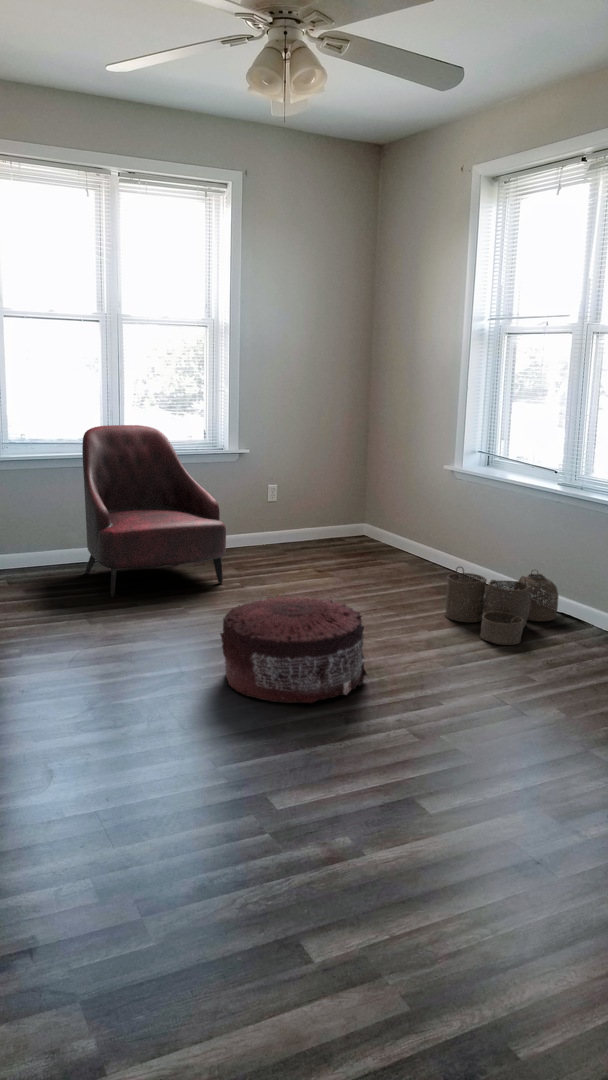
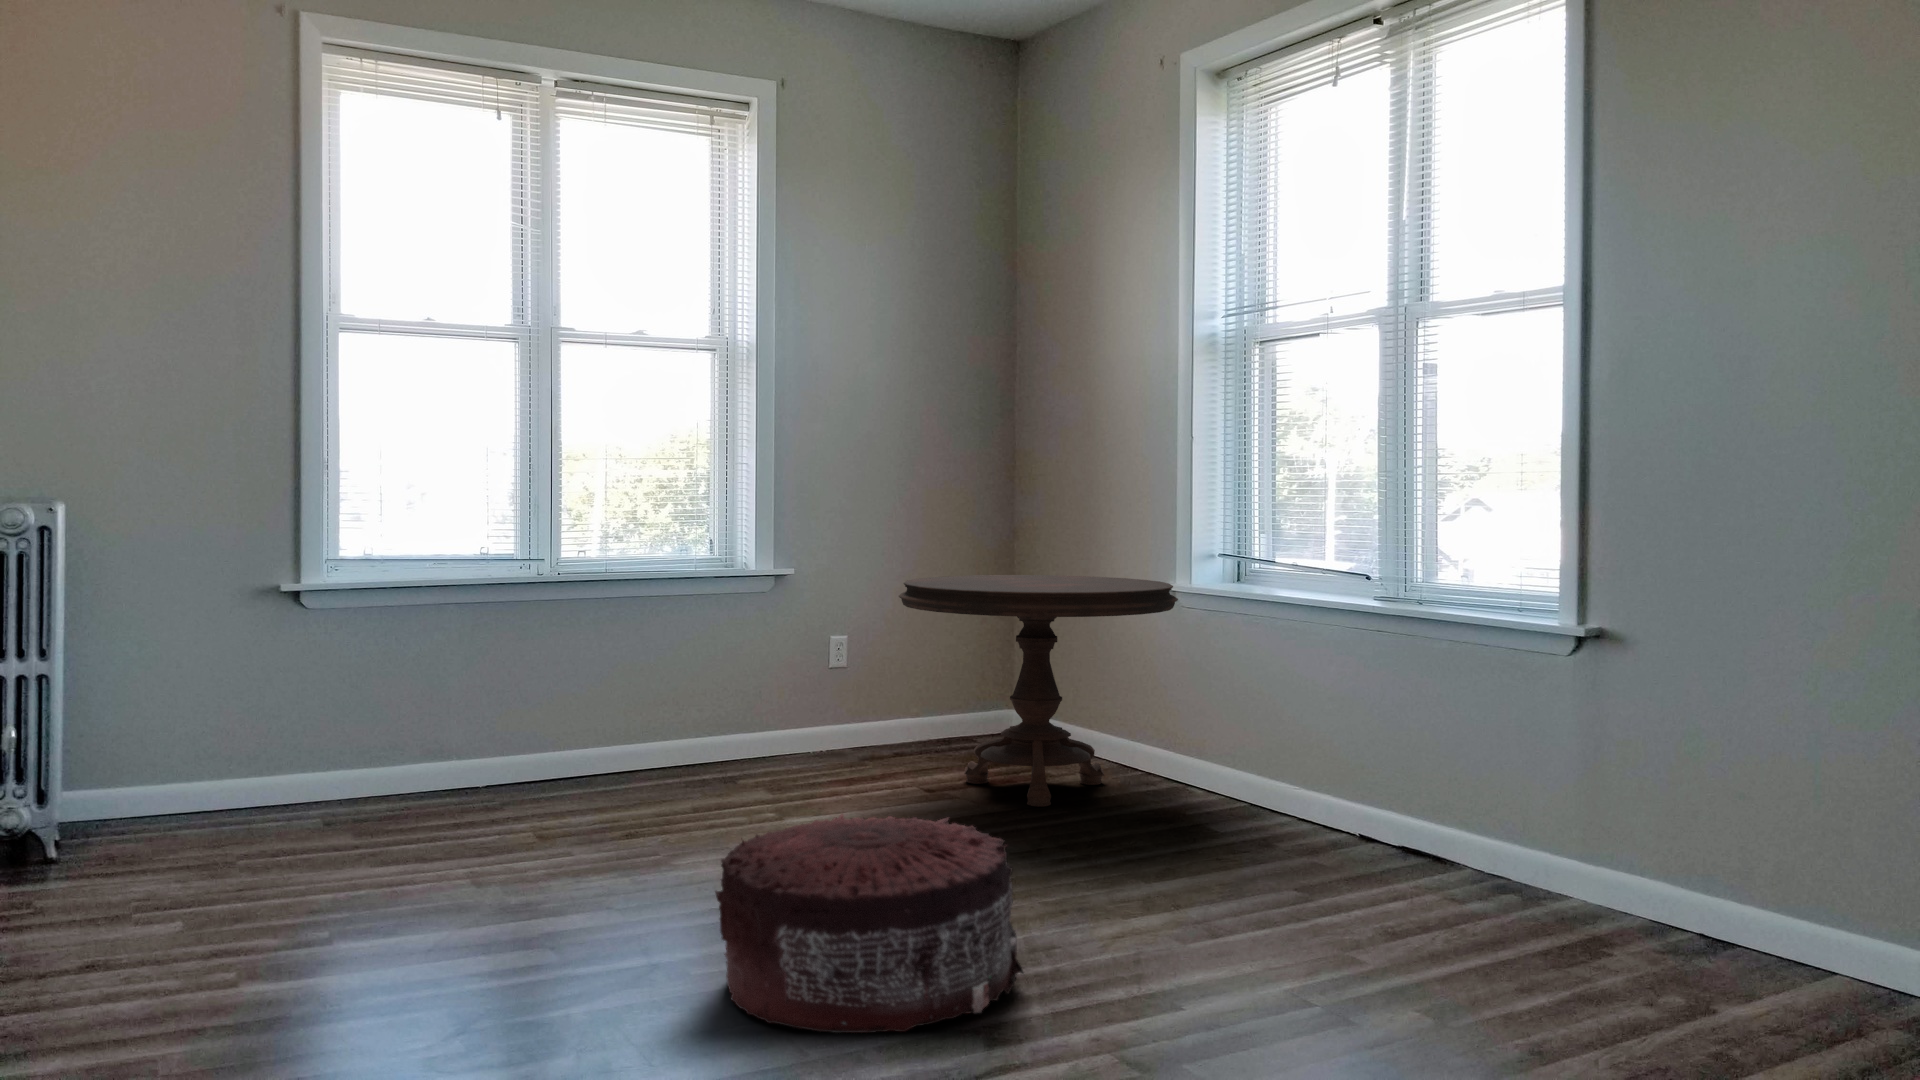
armchair: present [82,425,226,596] -> none [475,524,748,844]
side table: none [305,457,454,583] -> present [899,575,1178,807]
woven basket: present [445,567,558,645] -> none [1176,761,1394,908]

